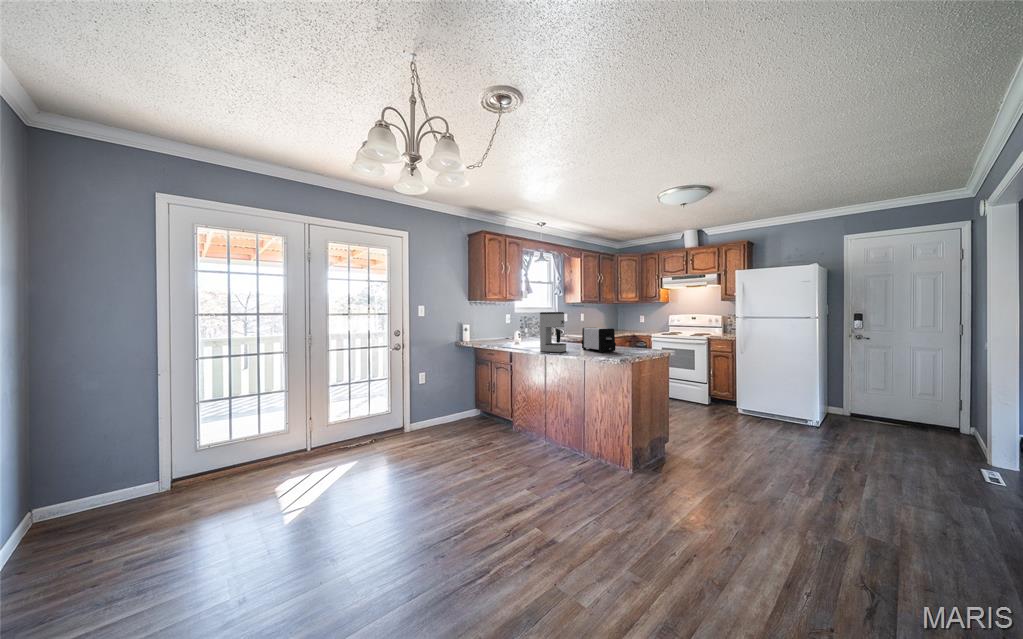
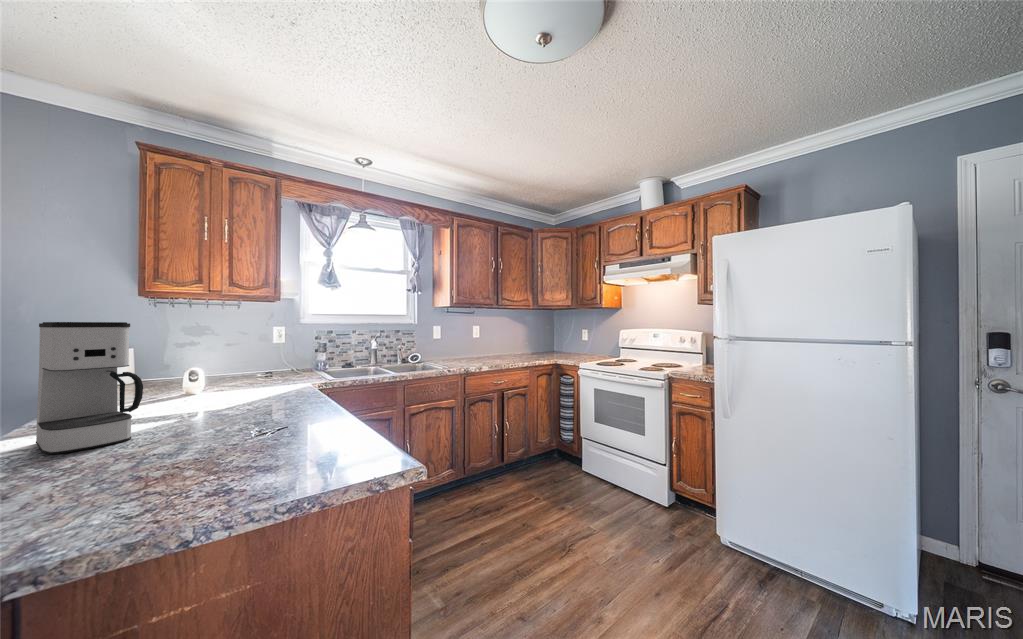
toaster: present [581,328,616,352] -> none [165,366,274,459]

